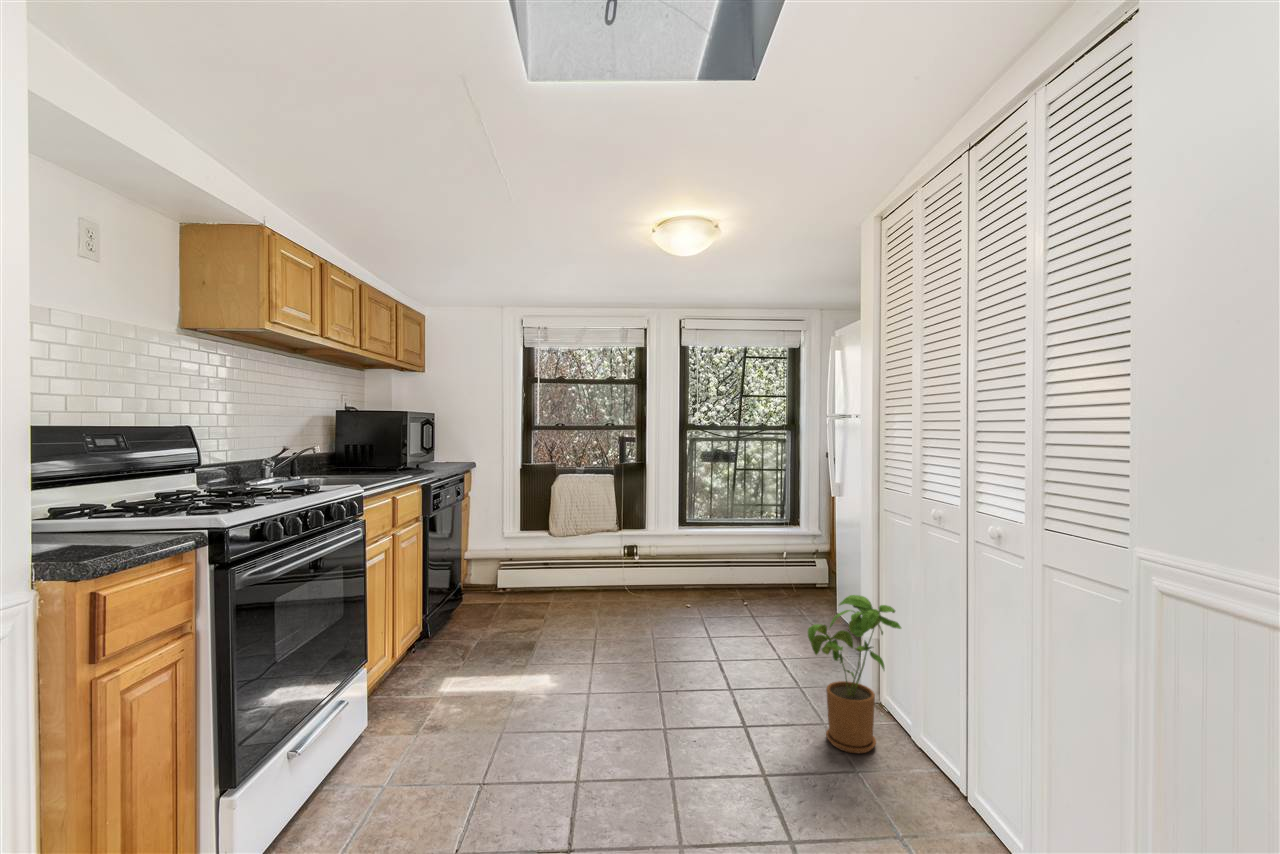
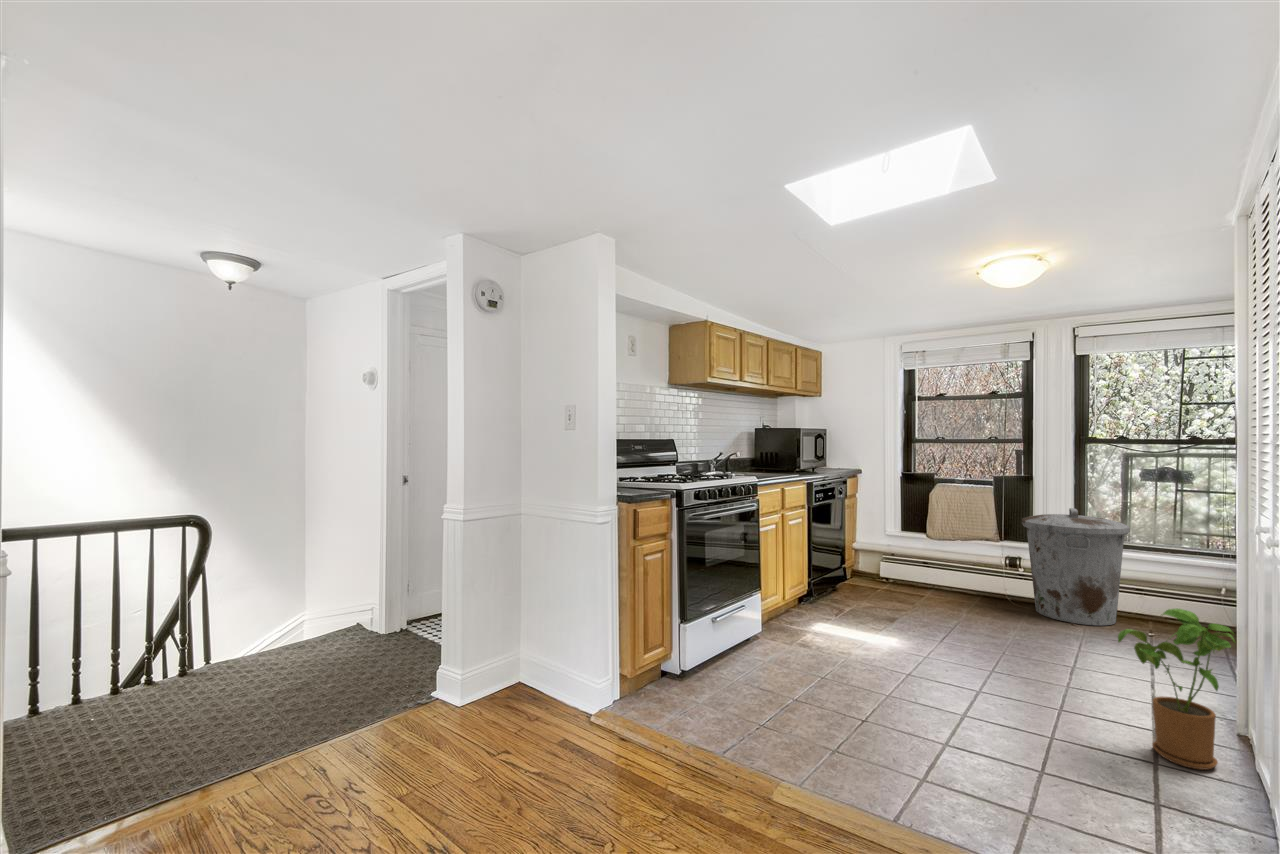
trash can: none [642,492,725,605] -> present [1022,508,1130,626]

